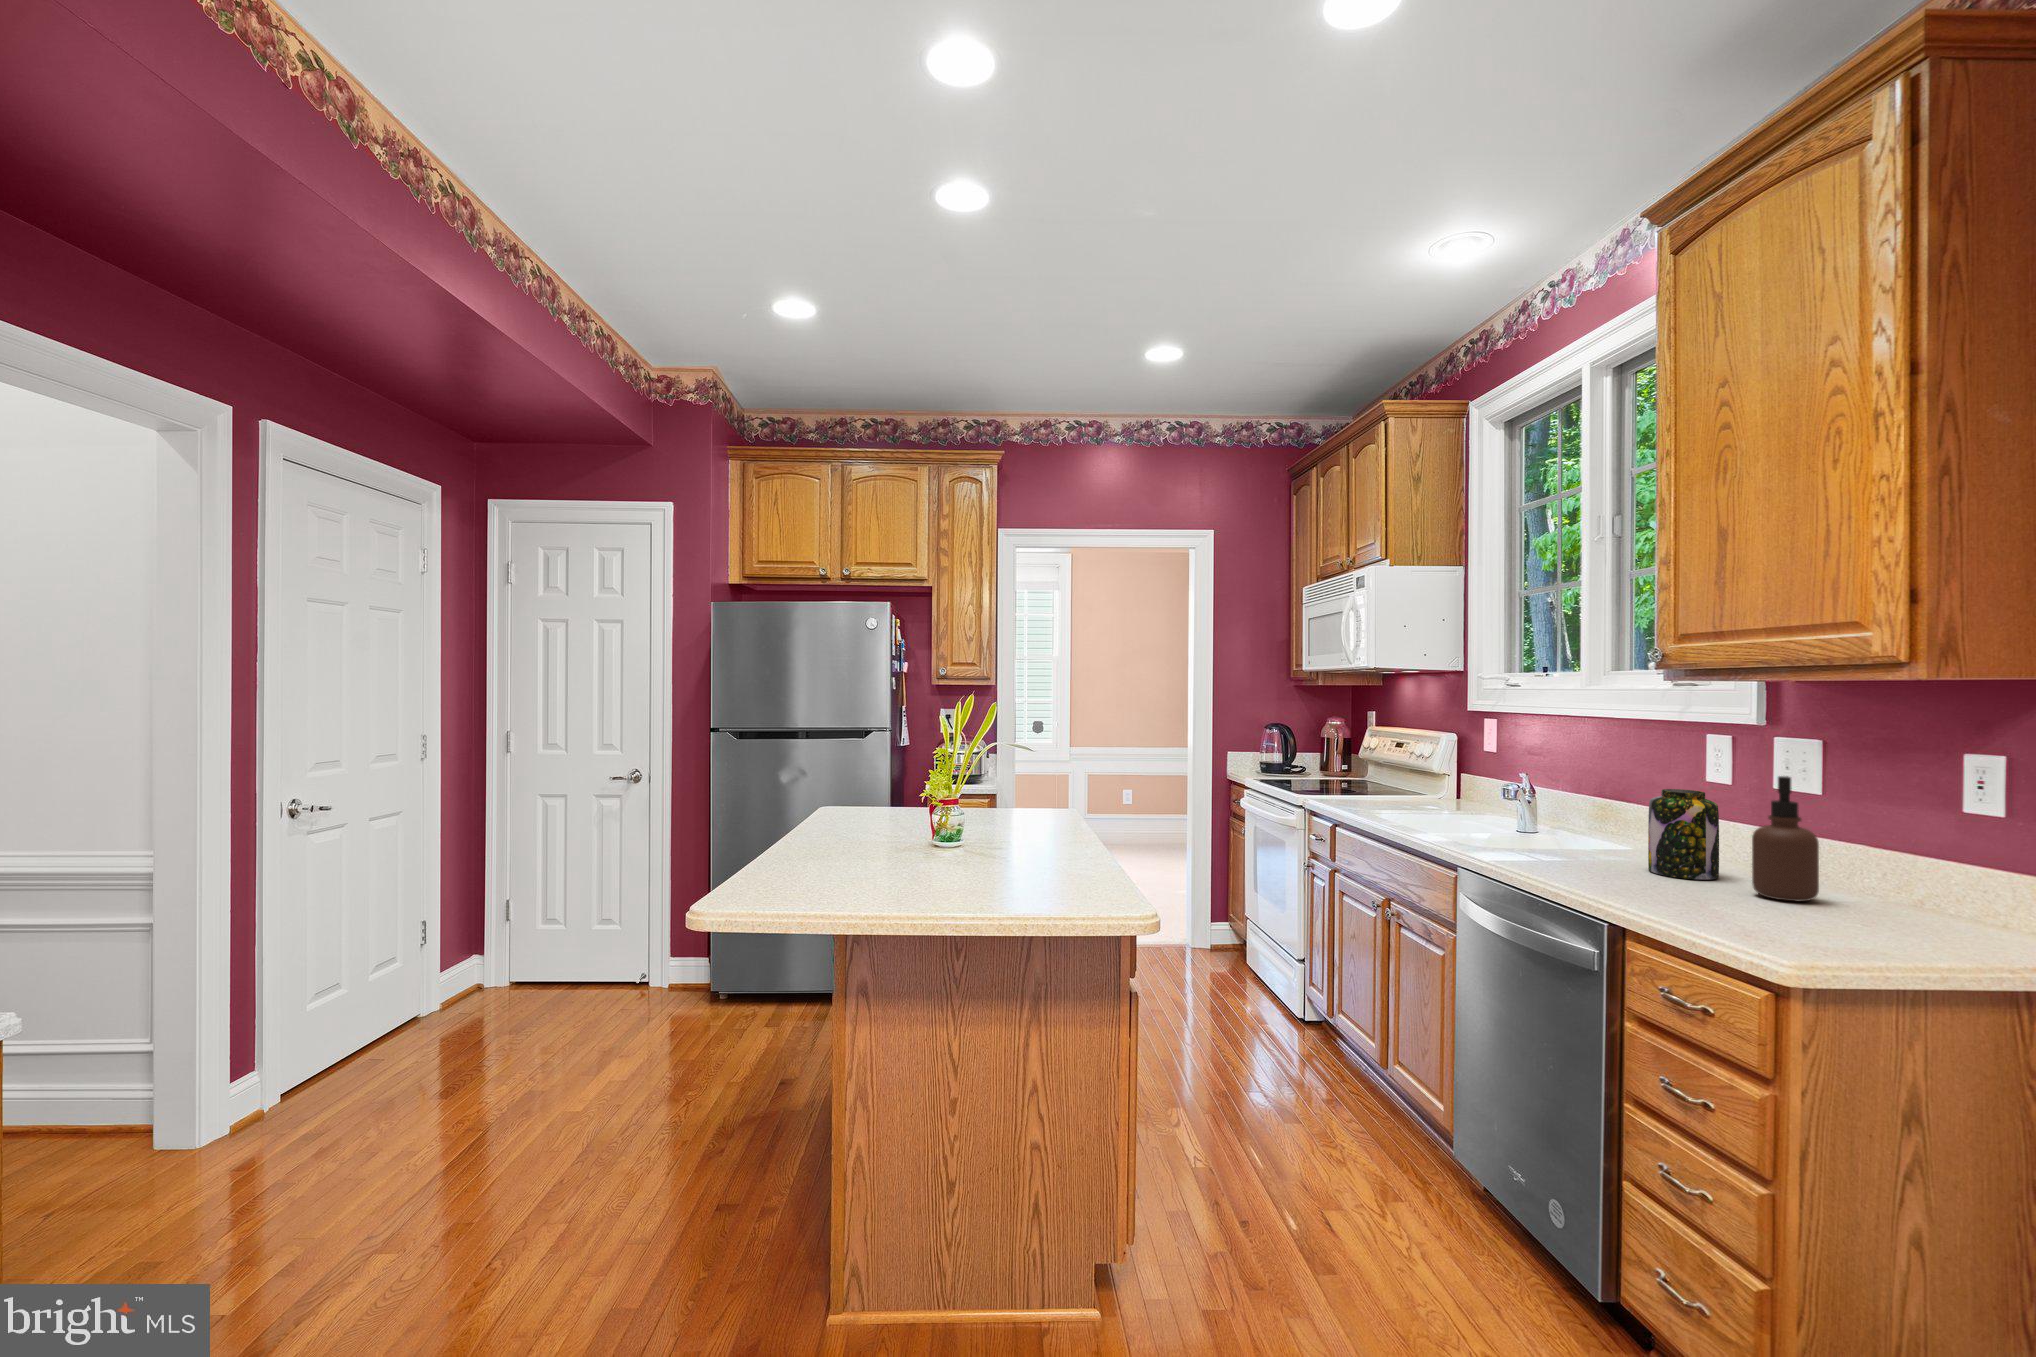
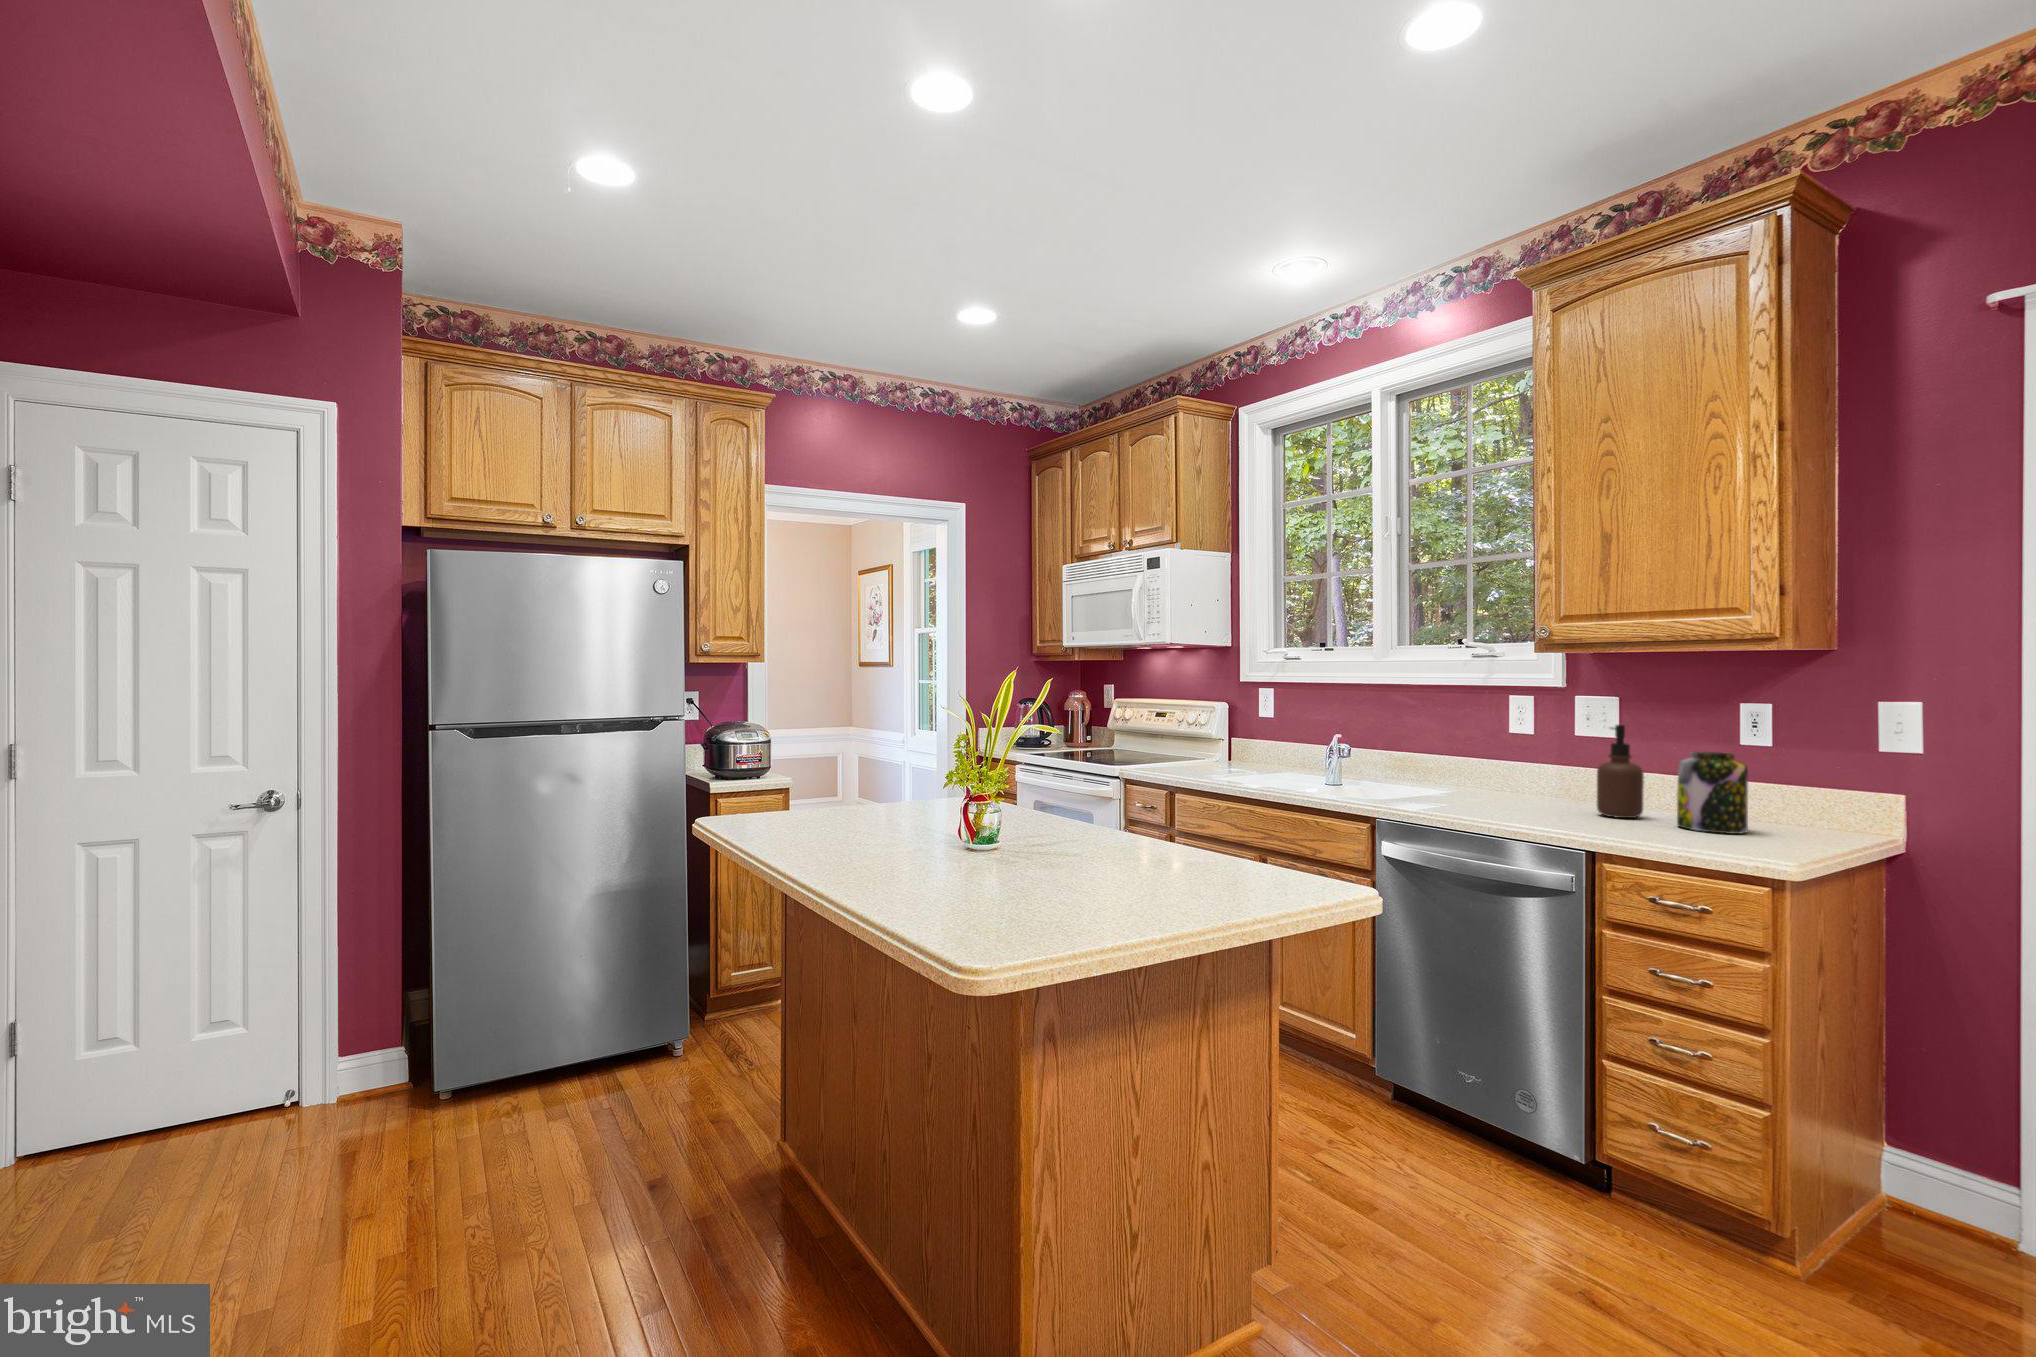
jar: present [1648,789,1719,880] -> present [1677,752,1748,834]

